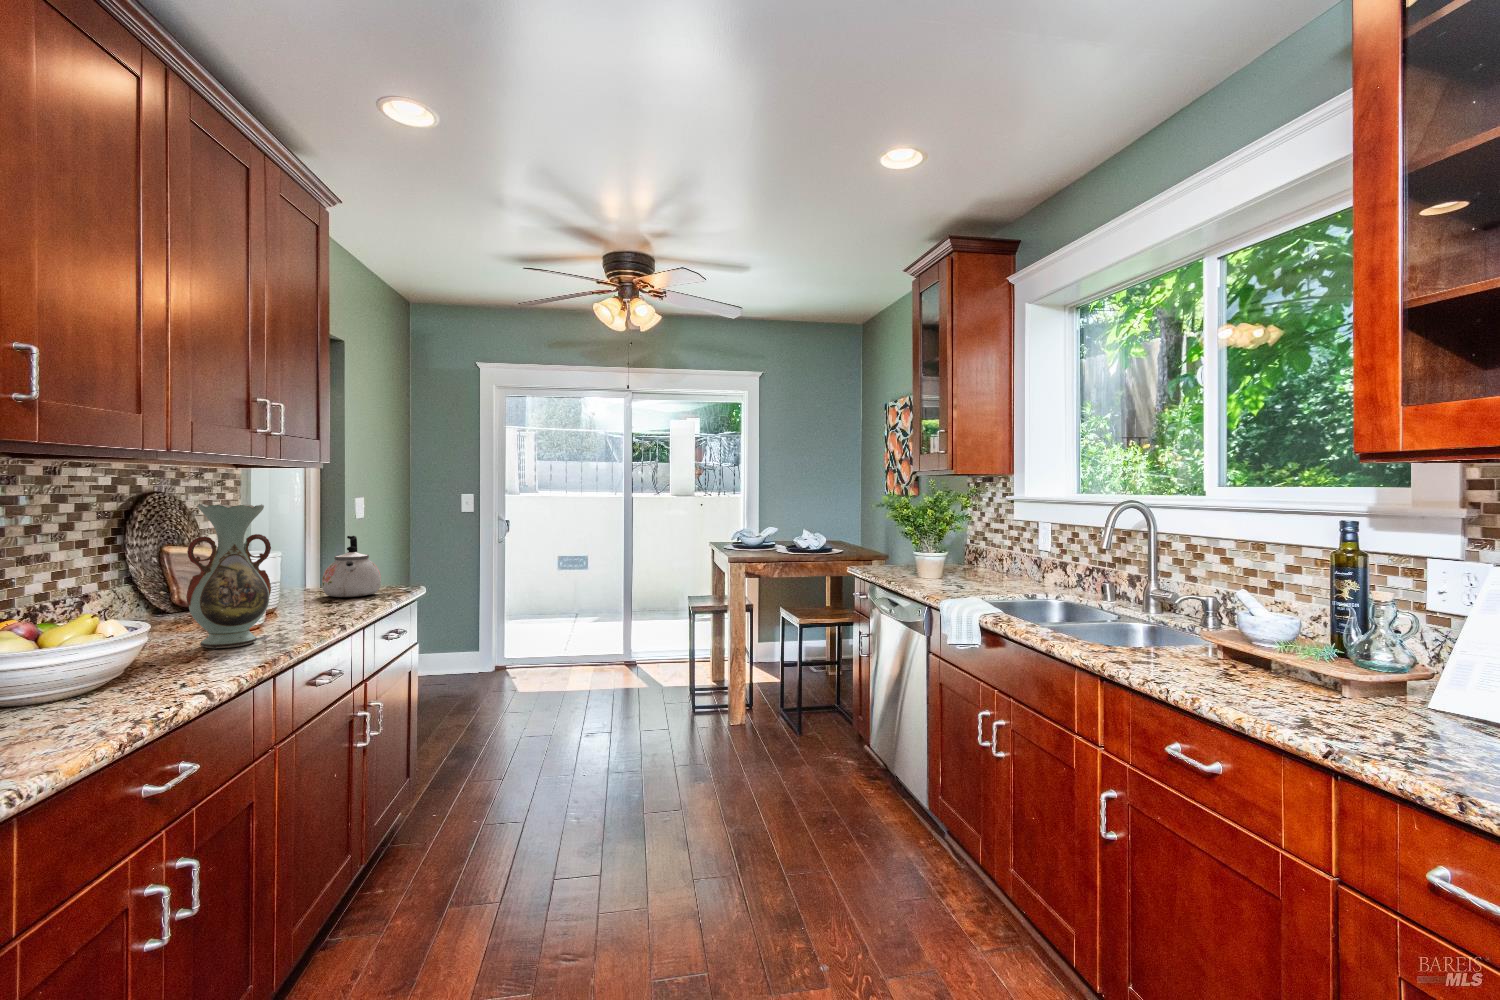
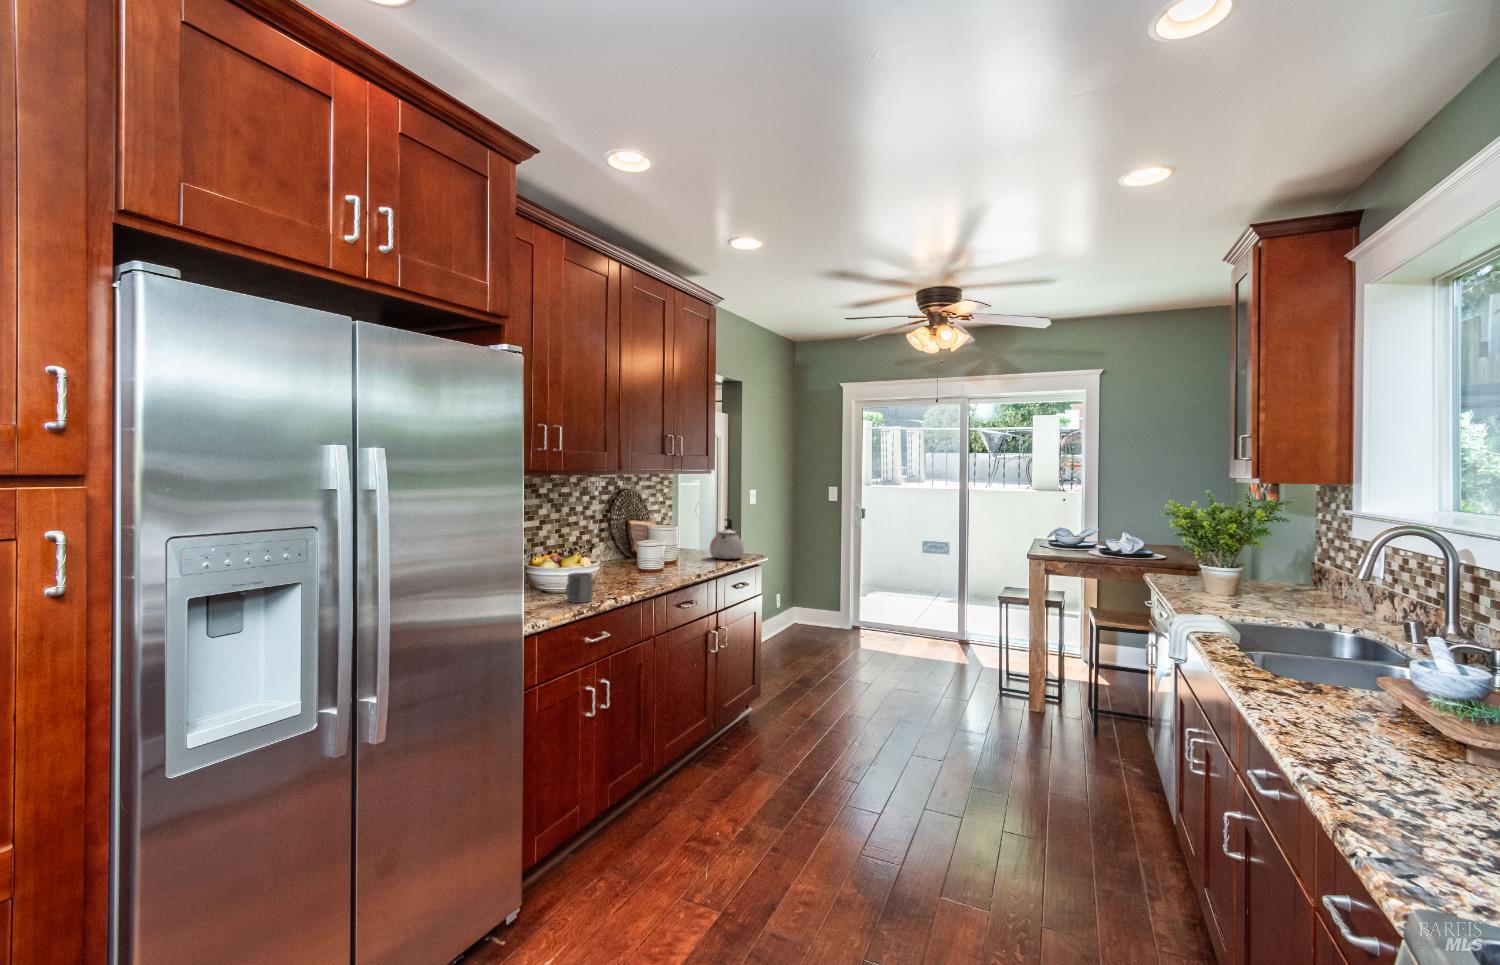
decorative vase: present [186,504,271,648] -> none [624,498,665,581]
mug: none [81,647,147,712] -> present [566,573,593,603]

